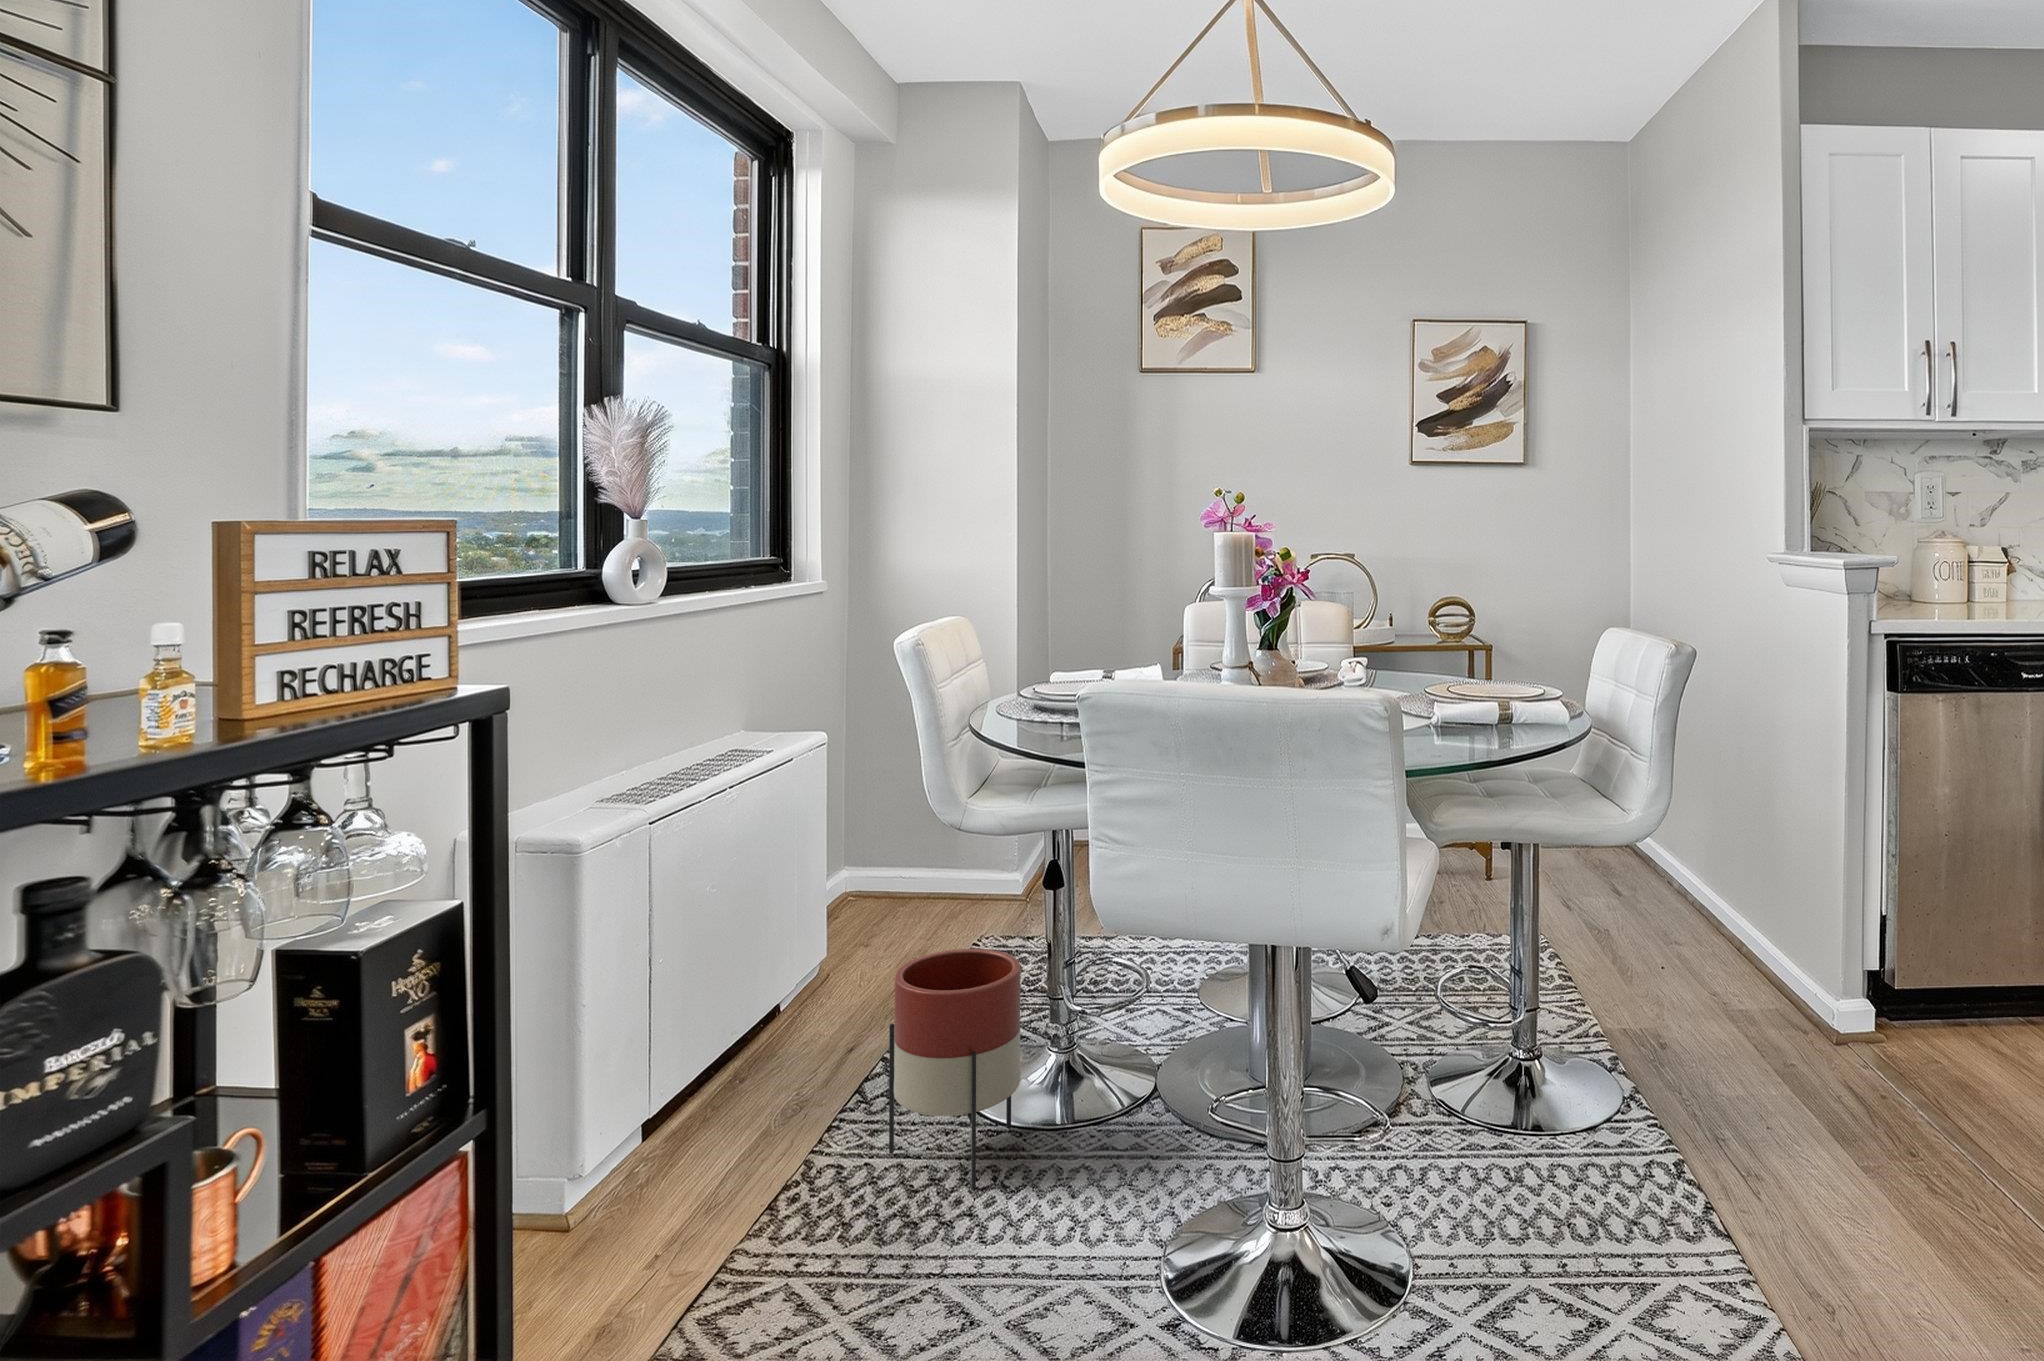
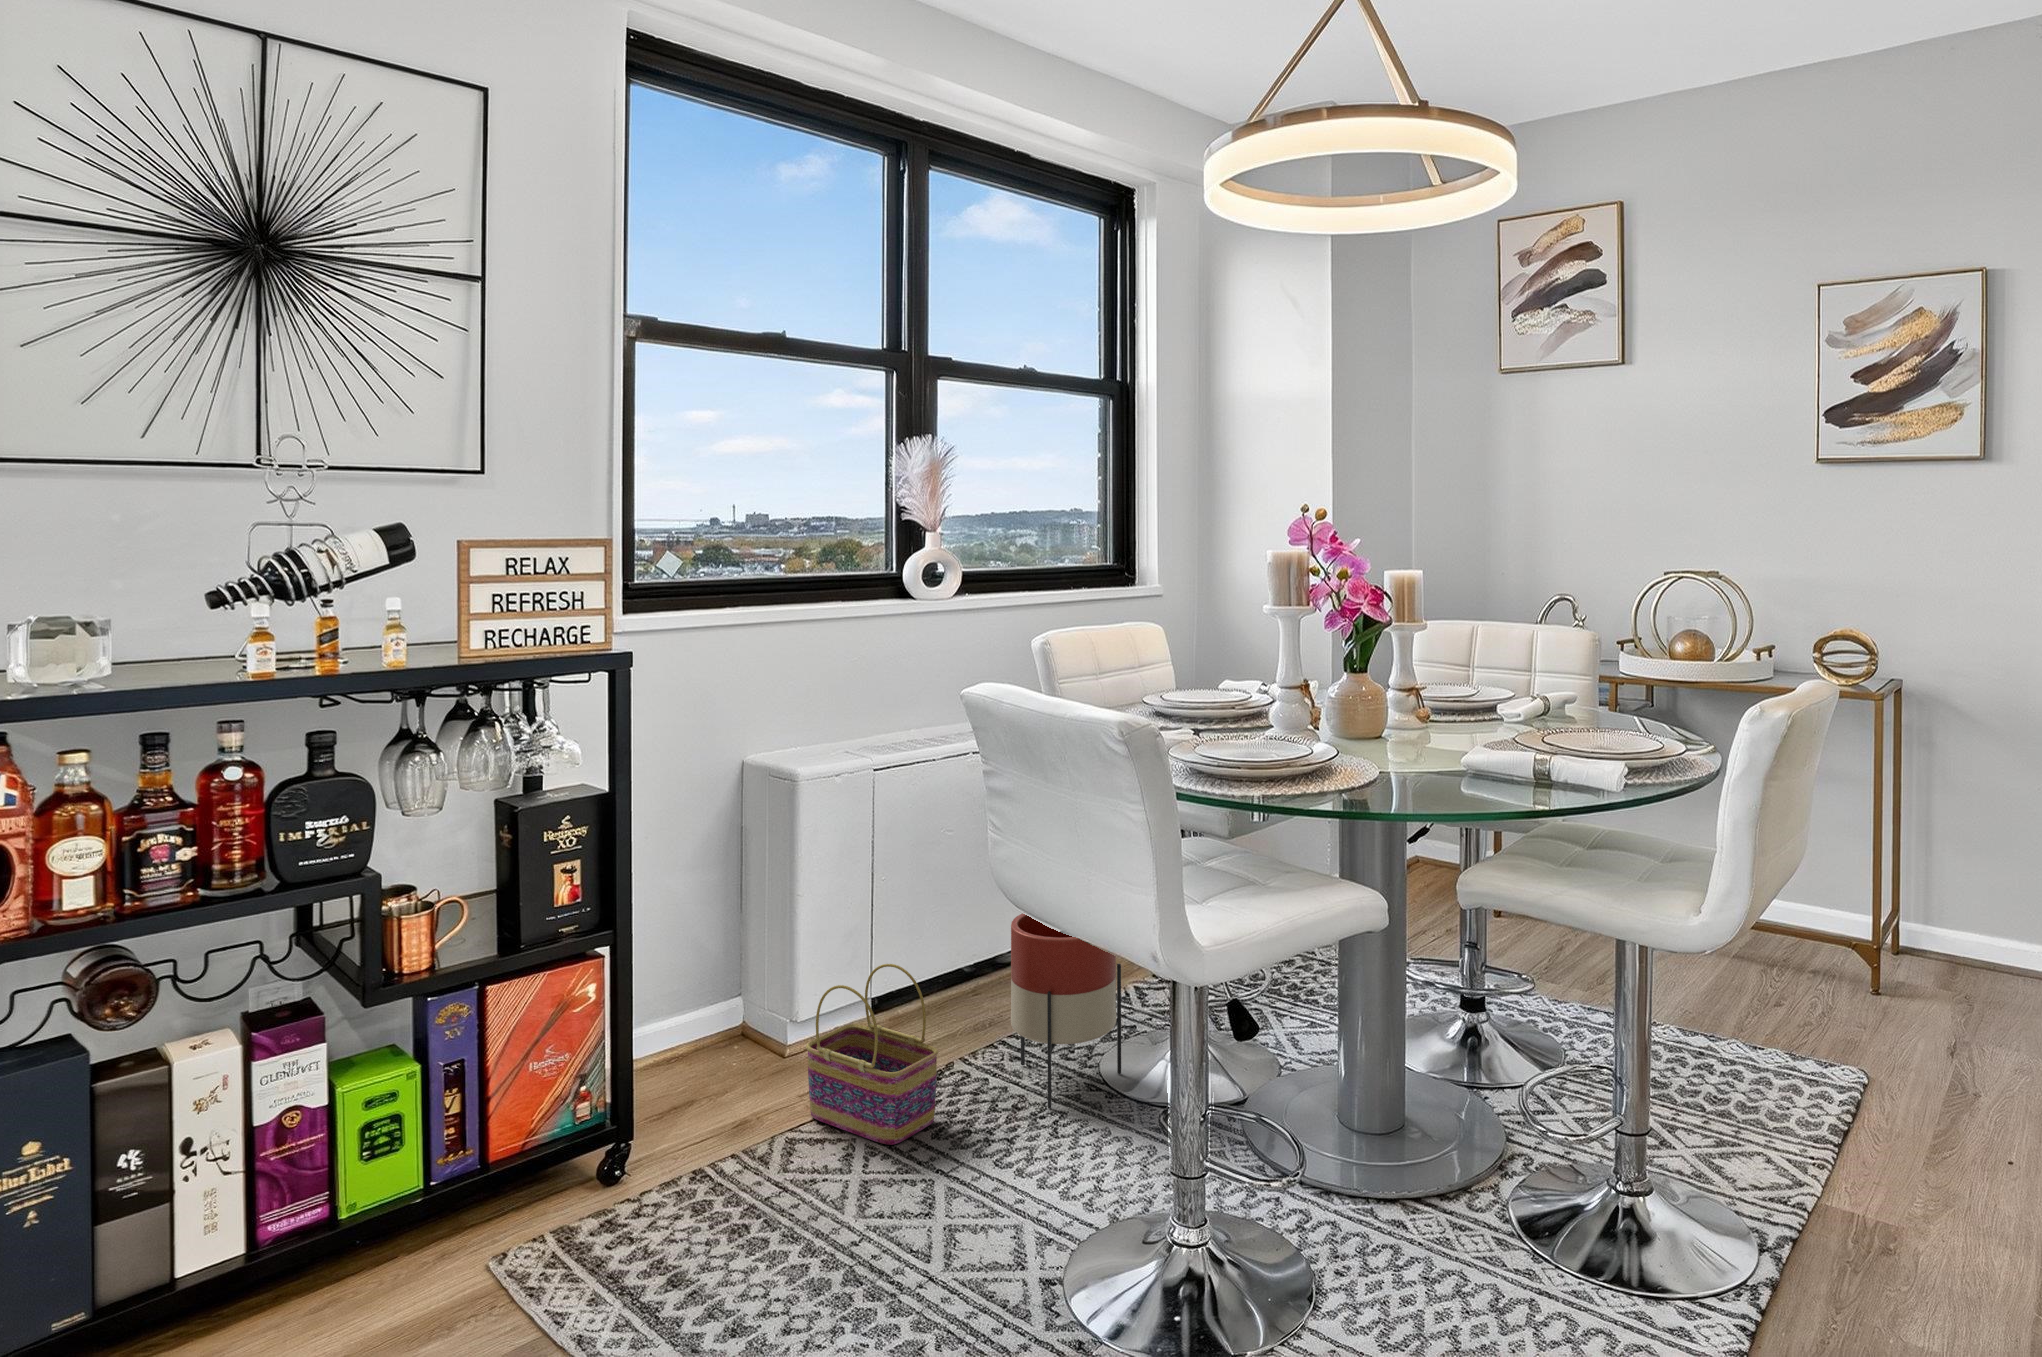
basket: none [671,1069,861,1305] -> present [806,964,938,1145]

